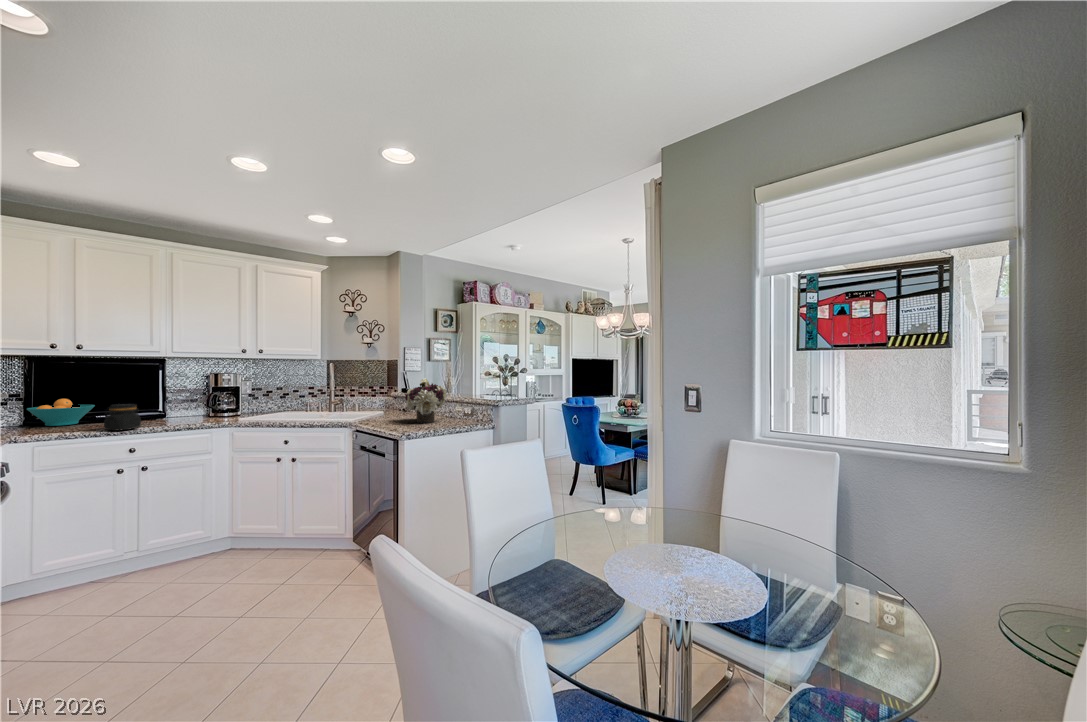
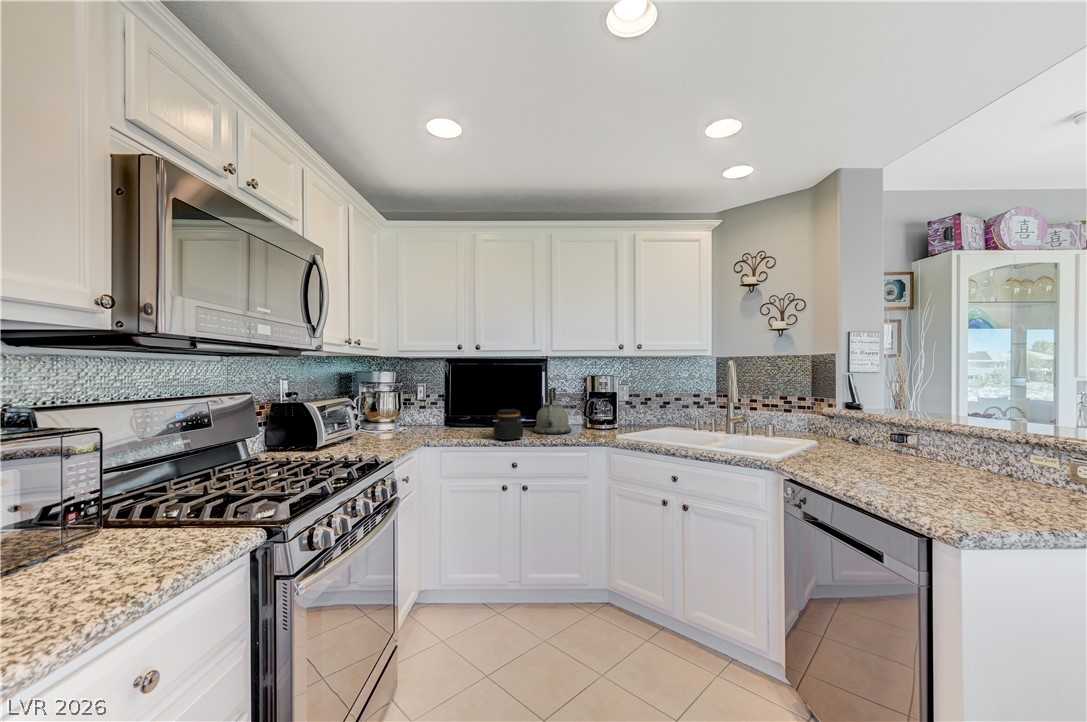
flower arrangement: present [405,378,447,423] -> none [879,390,995,485]
kettle: none [151,384,194,423] -> present [534,388,572,434]
fruit bowl: present [27,399,95,426] -> none [445,399,492,427]

